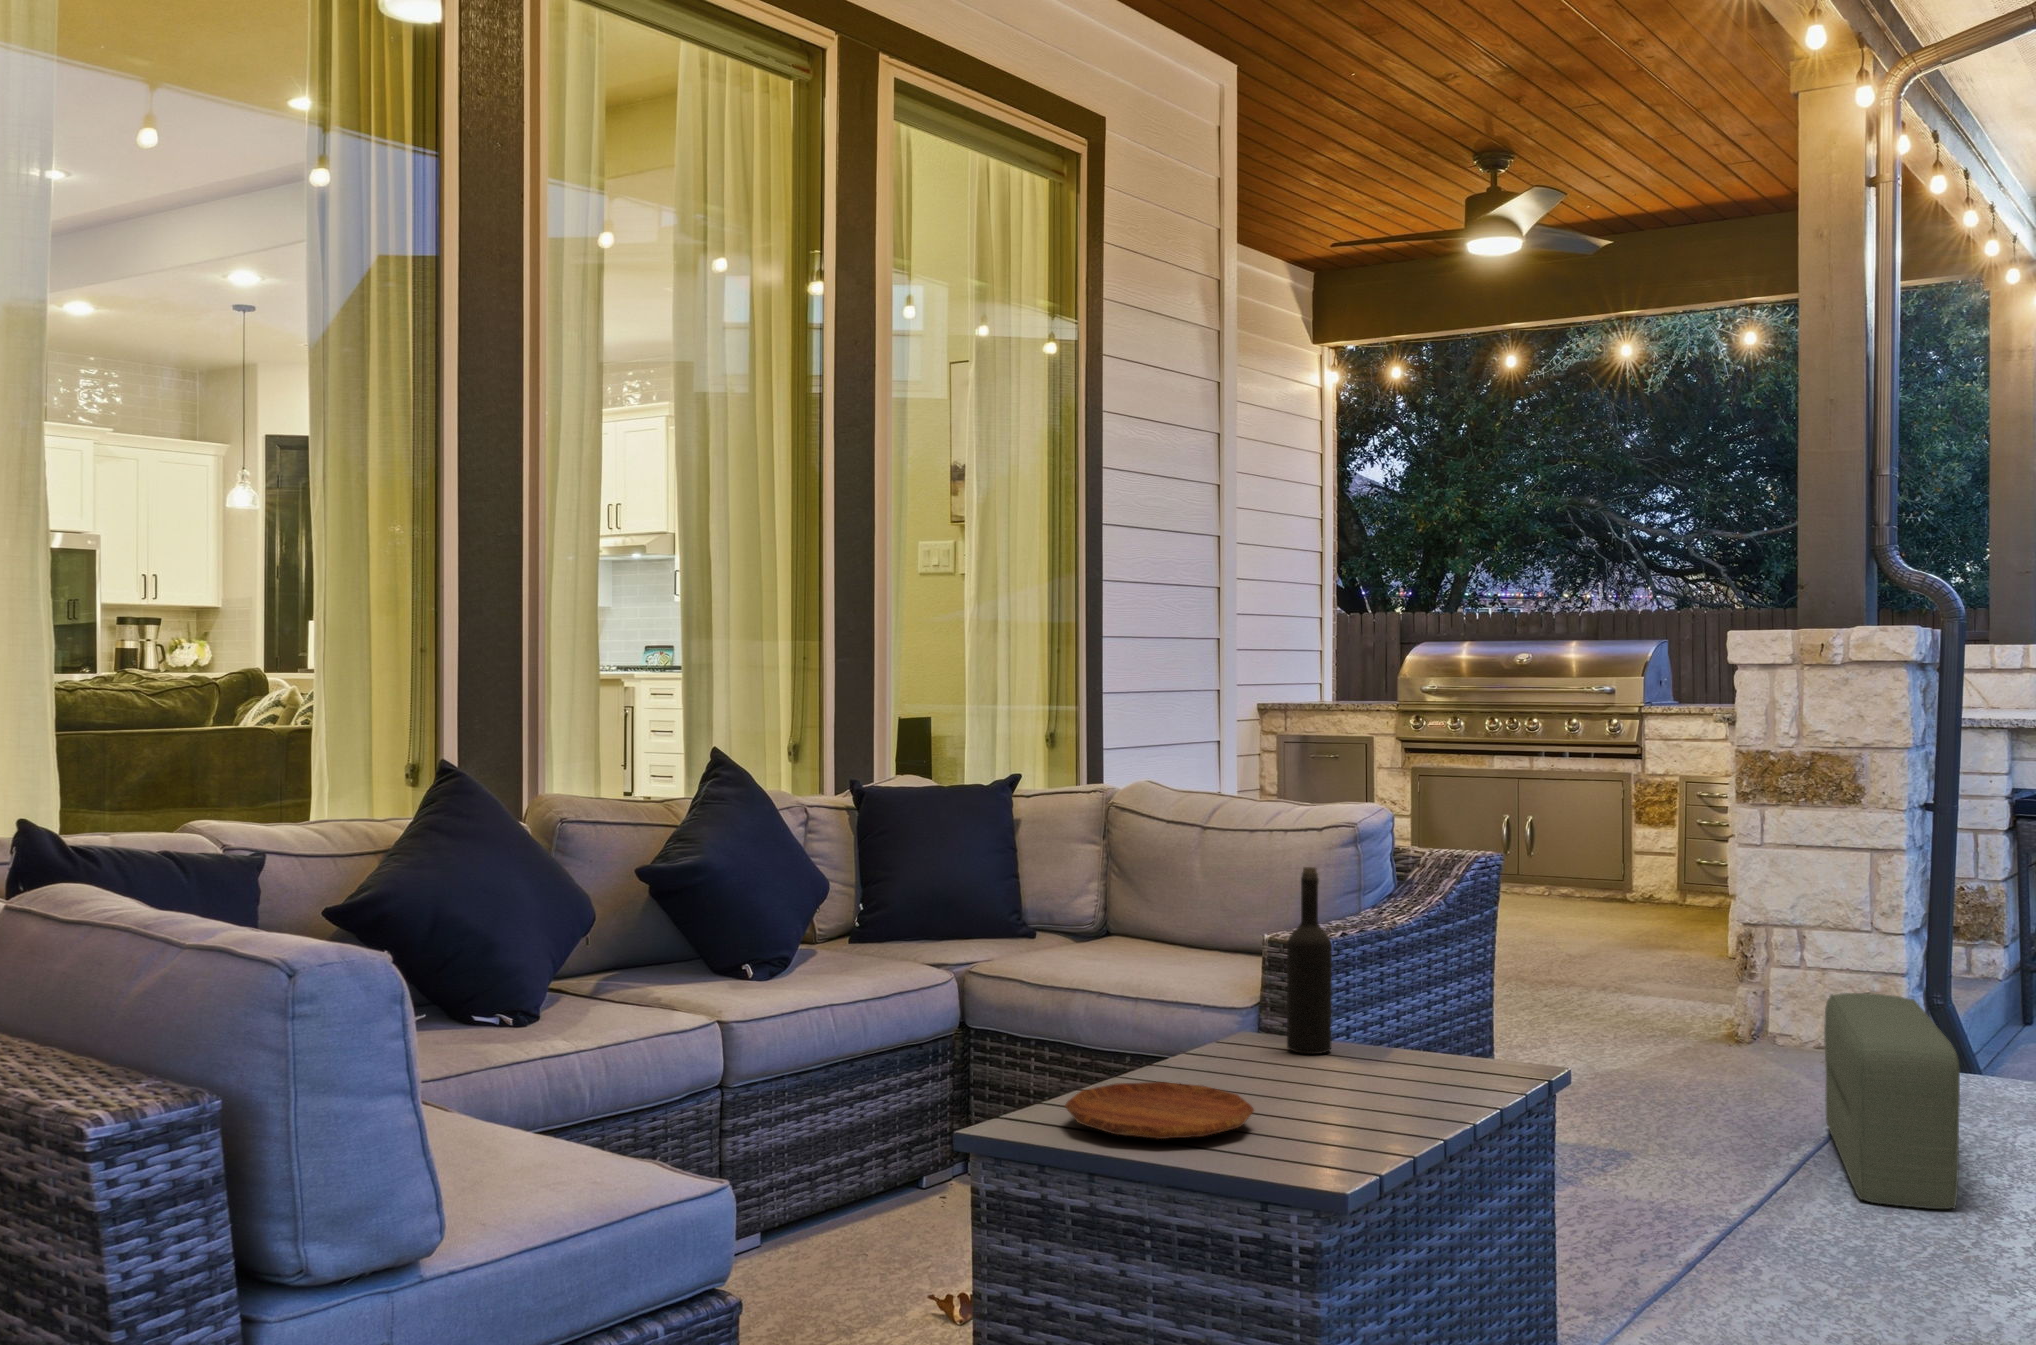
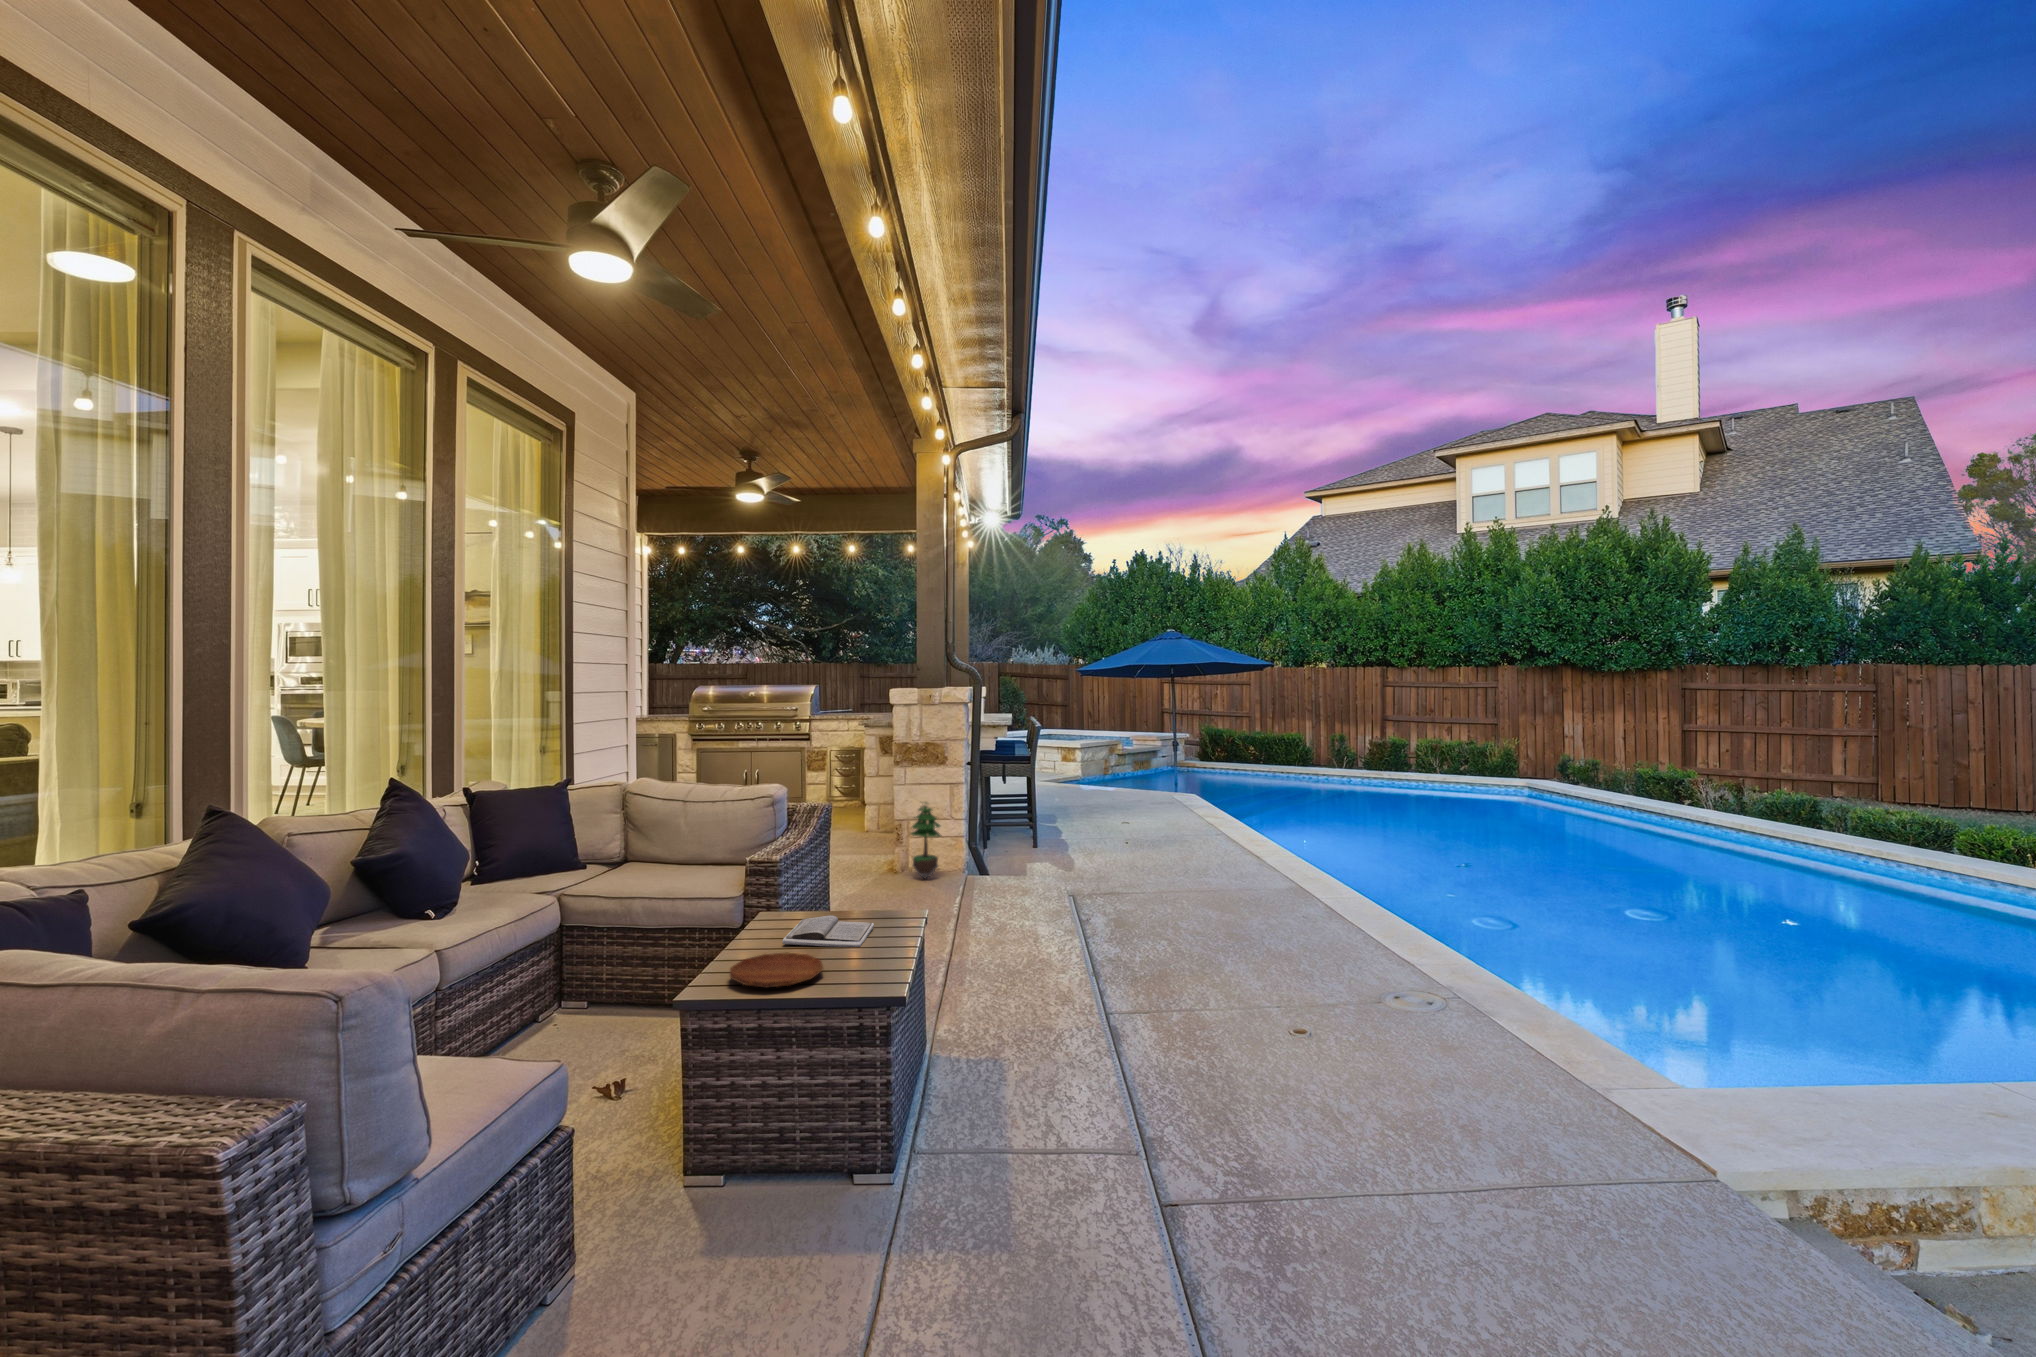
potted tree: none [1771,843,1857,1060] -> present [911,802,941,878]
wine bottle: present [1287,867,1332,1054] -> none [788,834,810,924]
pouf: present [1824,993,1960,1209] -> none [948,853,1012,942]
book: none [1230,1041,1443,1108] -> present [783,915,874,947]

